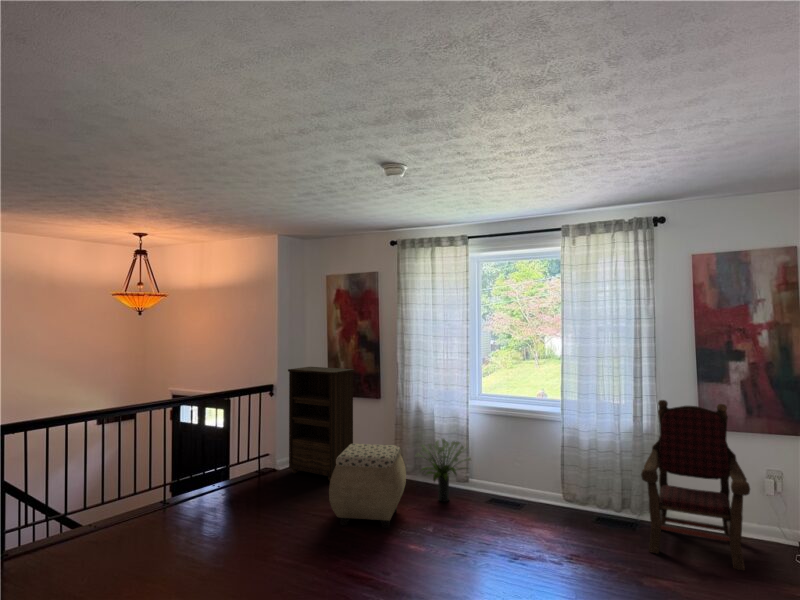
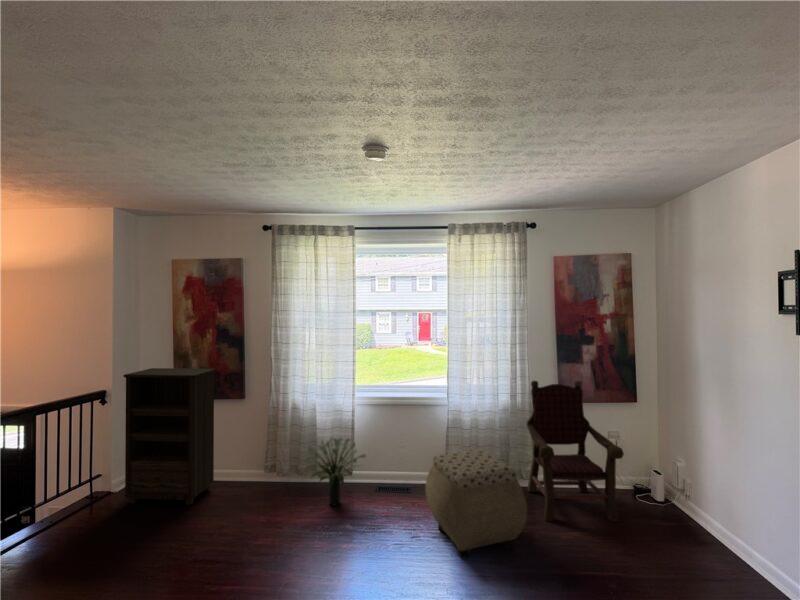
ottoman: present [329,444,406,528] -> present [425,449,527,559]

